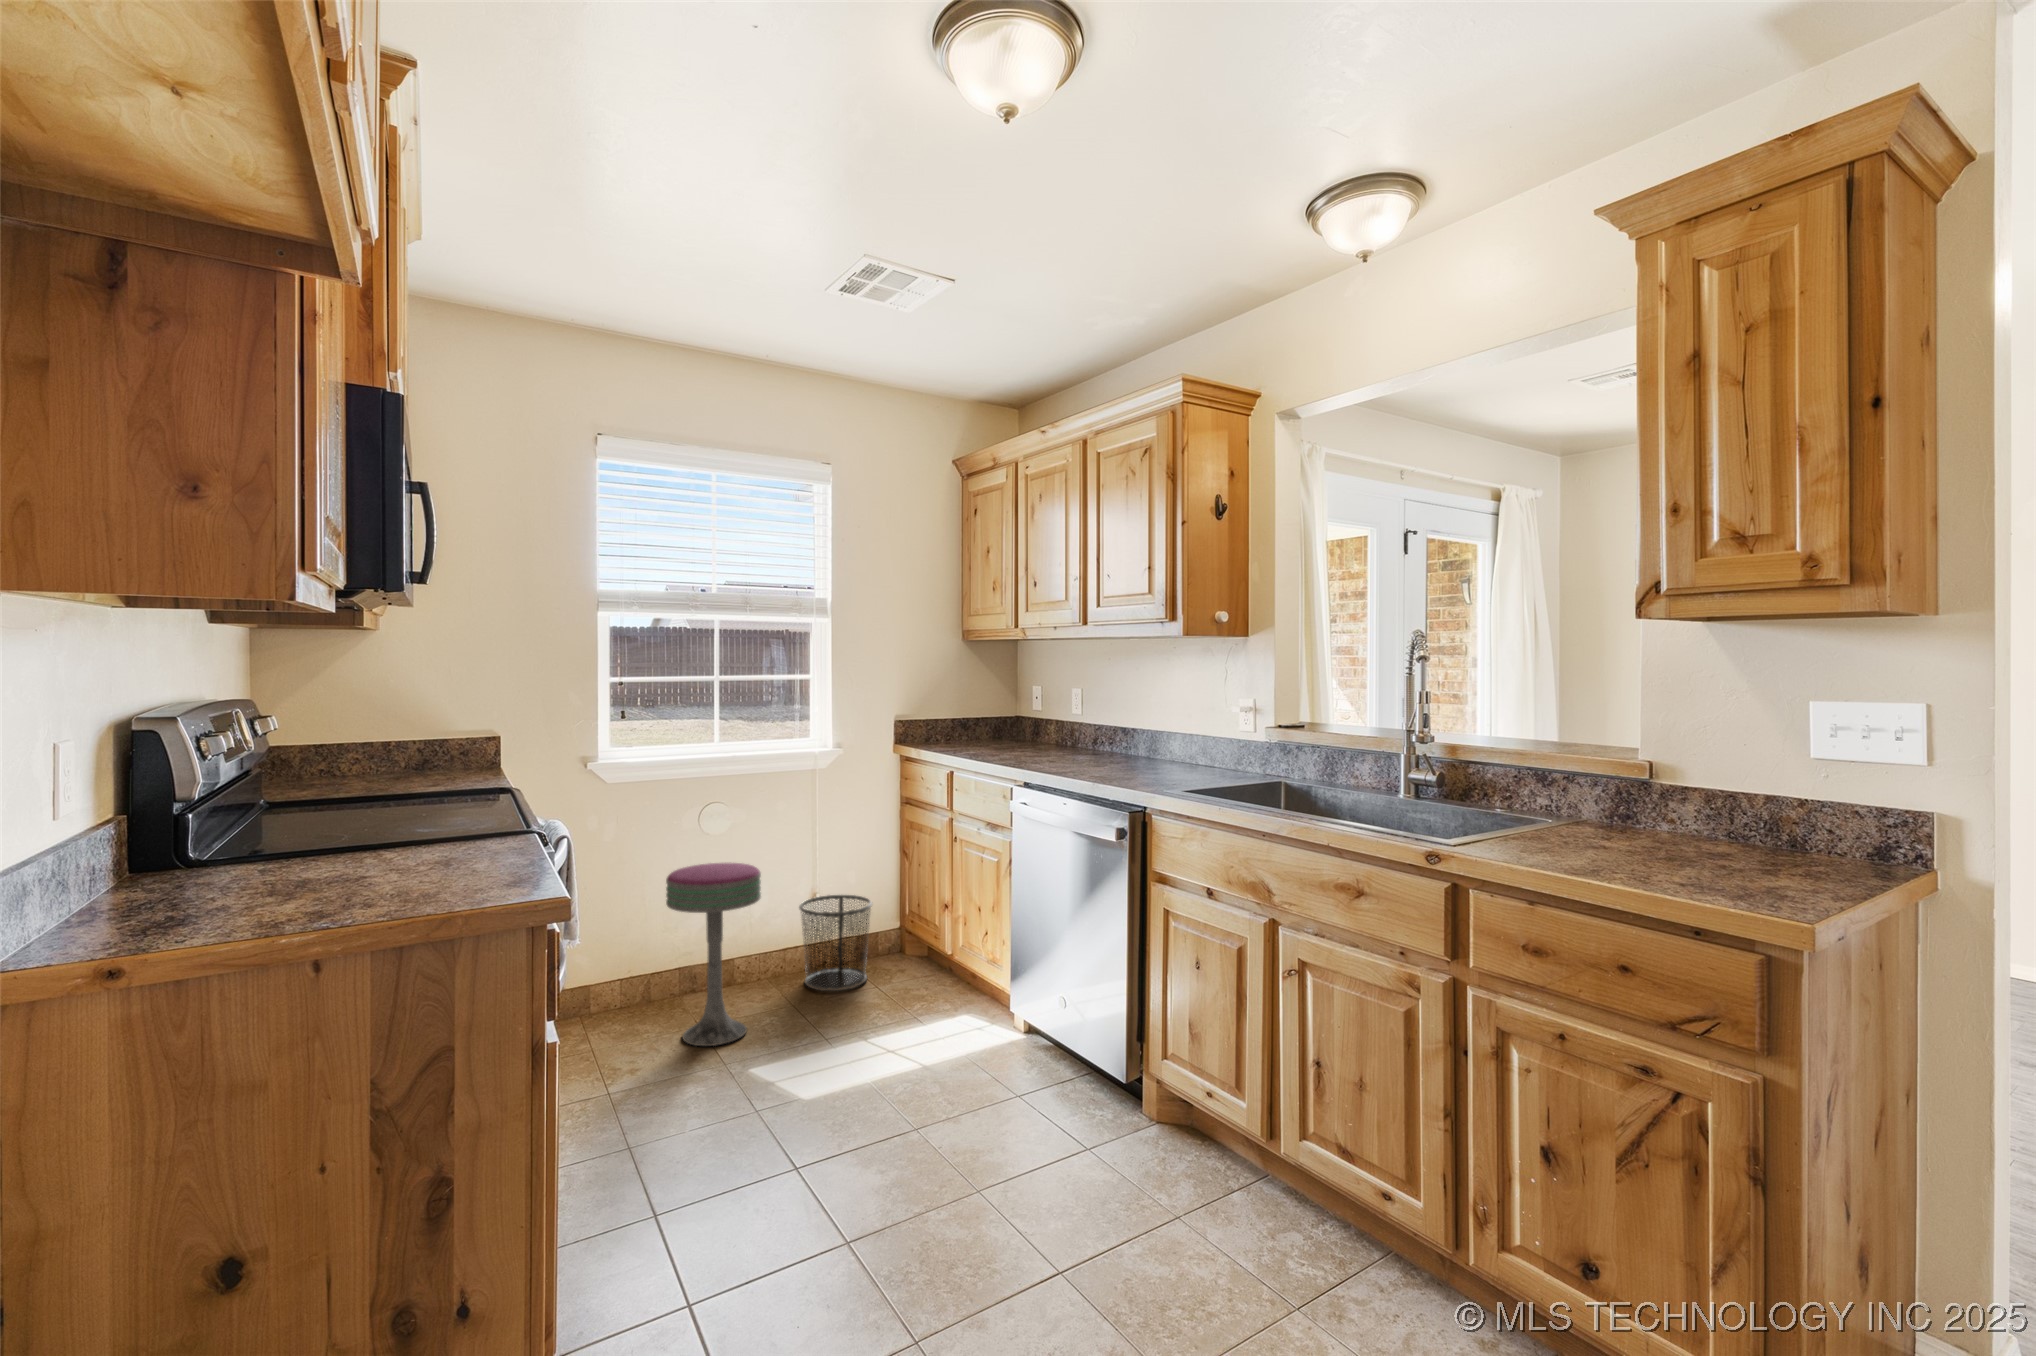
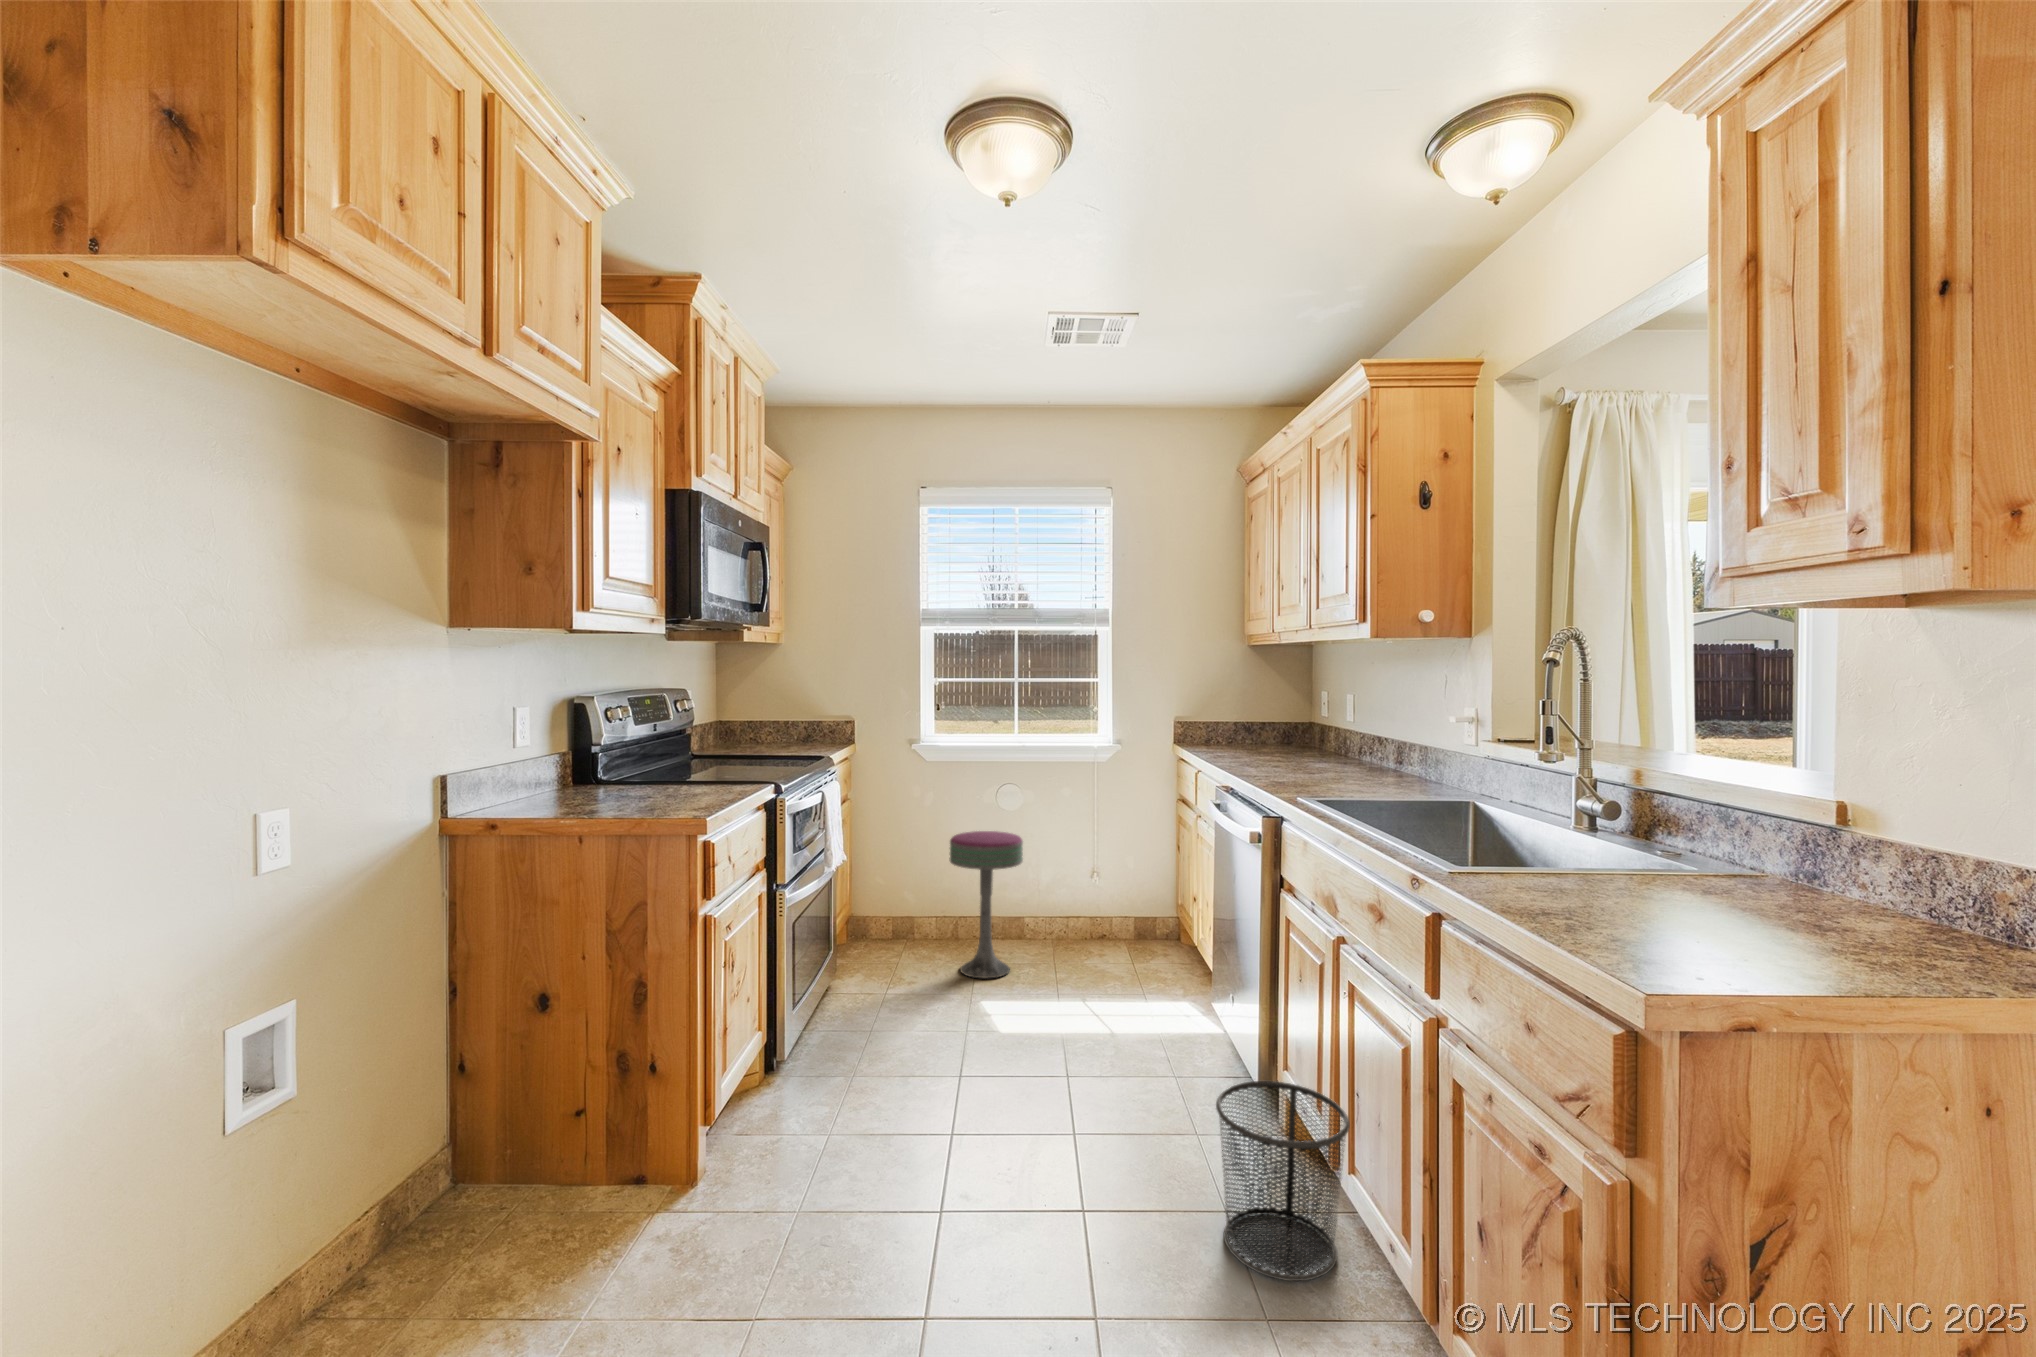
waste bin: present [799,895,872,991] -> present [1216,1081,1350,1281]

